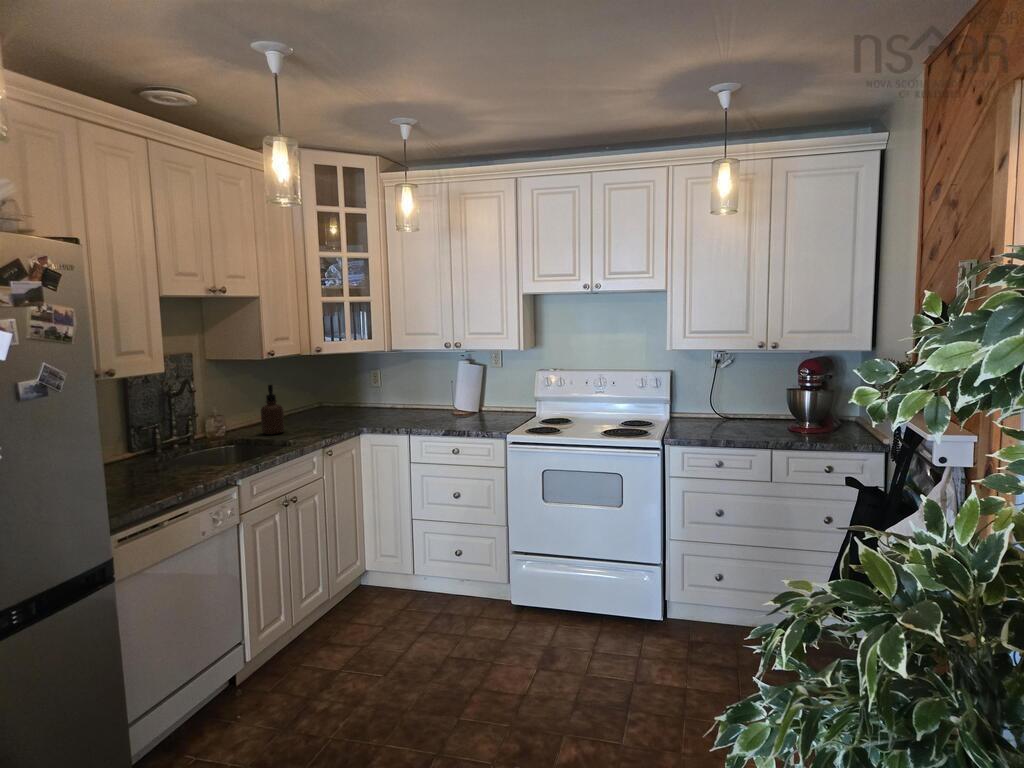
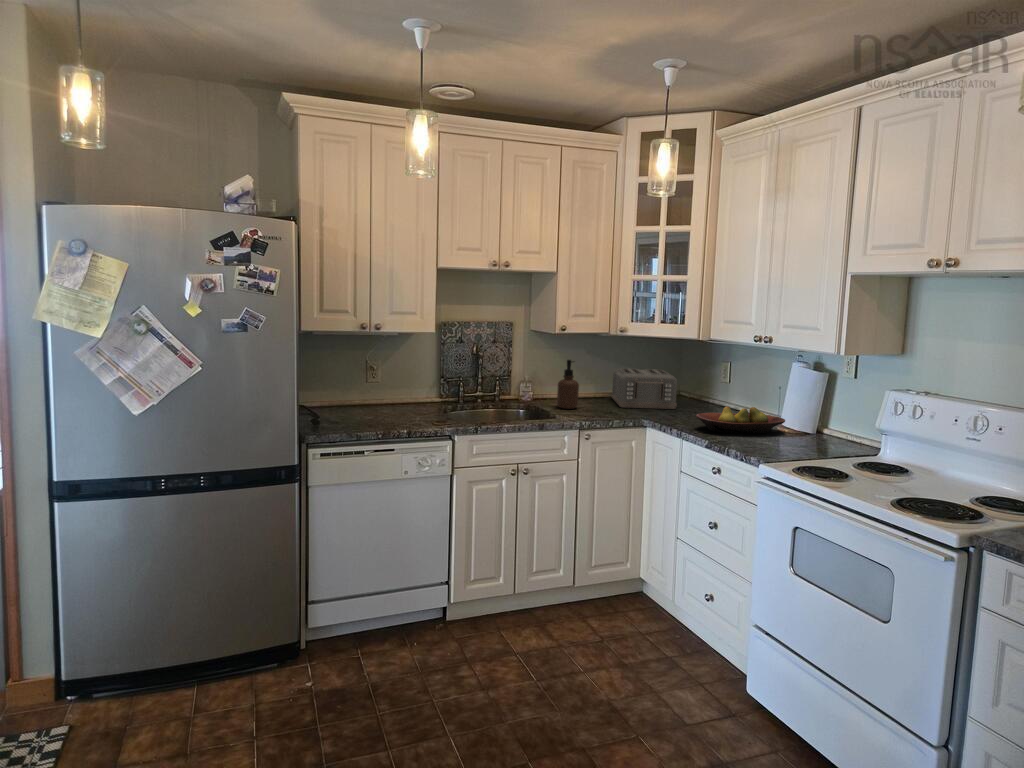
toaster: none [282,384,358,423] -> present [611,368,677,409]
fruit bowl: none [410,400,469,424] -> present [696,406,785,433]

